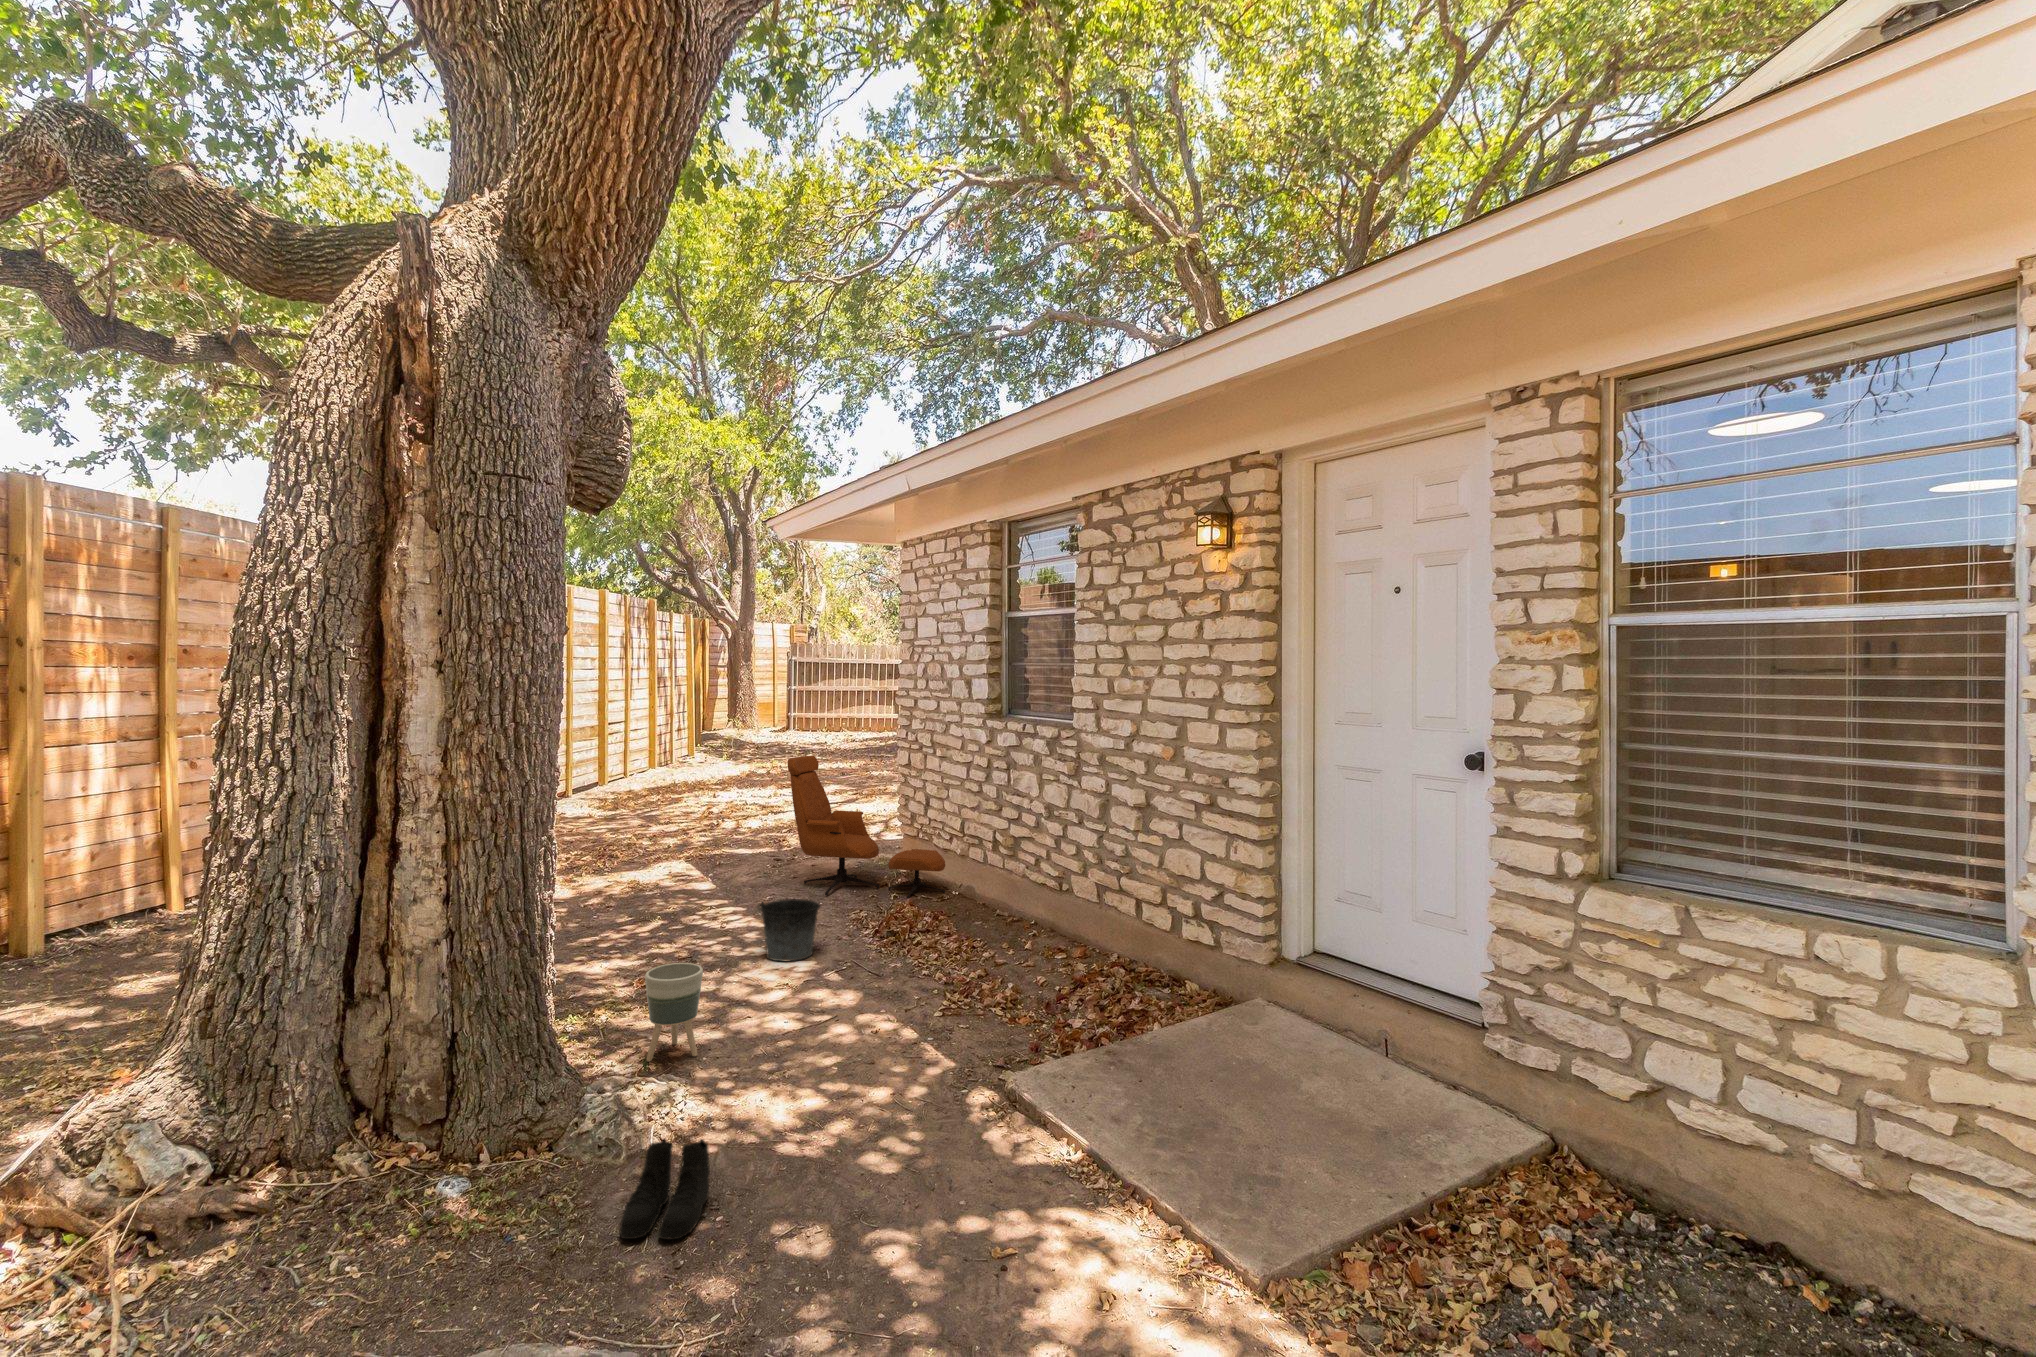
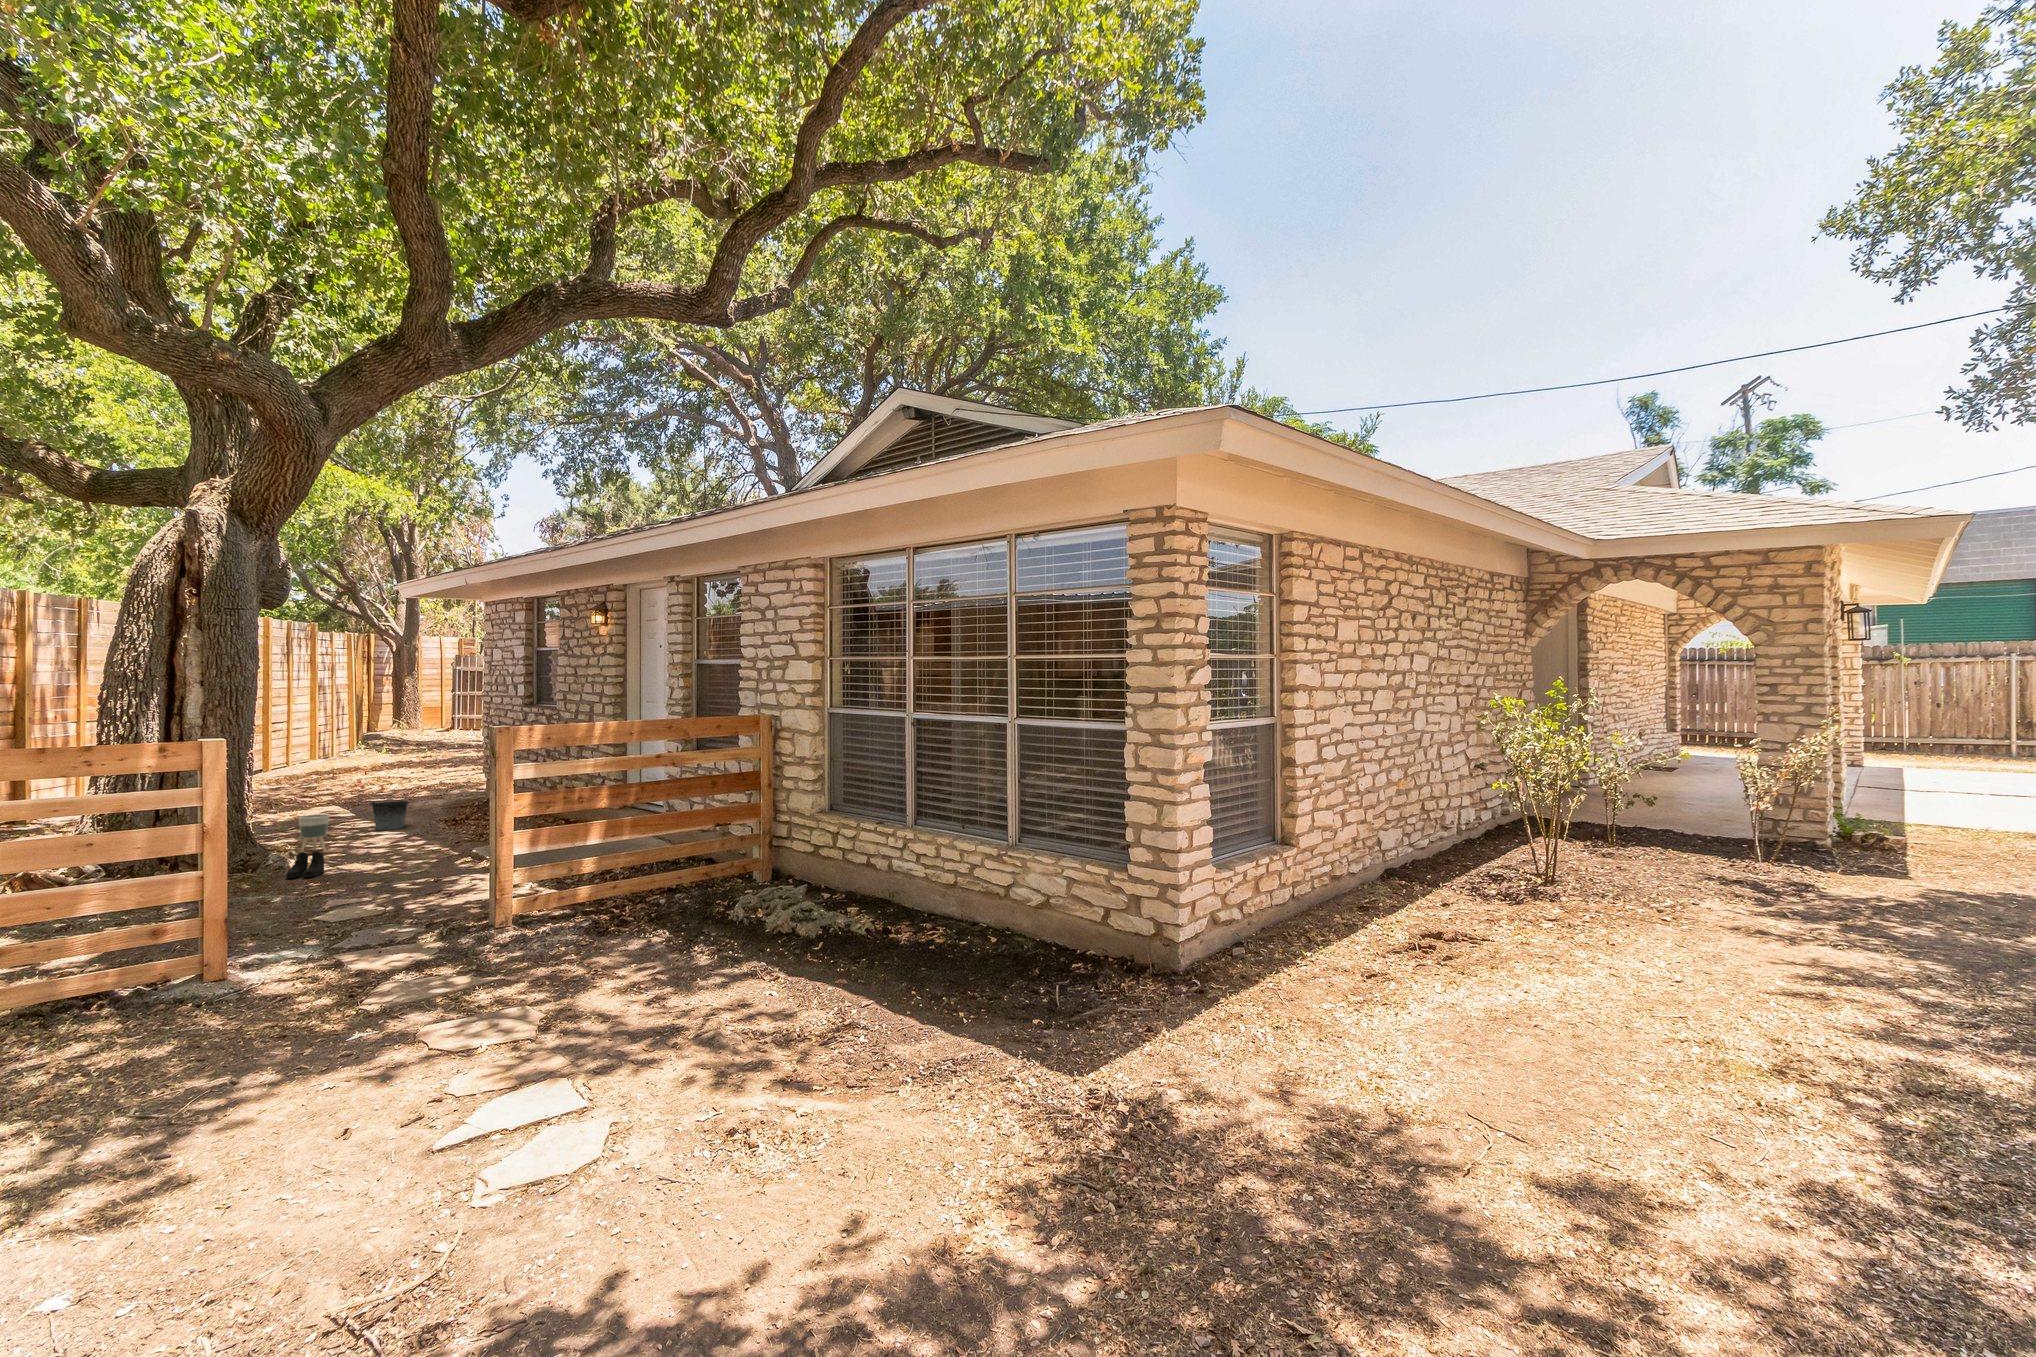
lounge chair: present [788,756,945,898] -> none [402,732,507,810]

